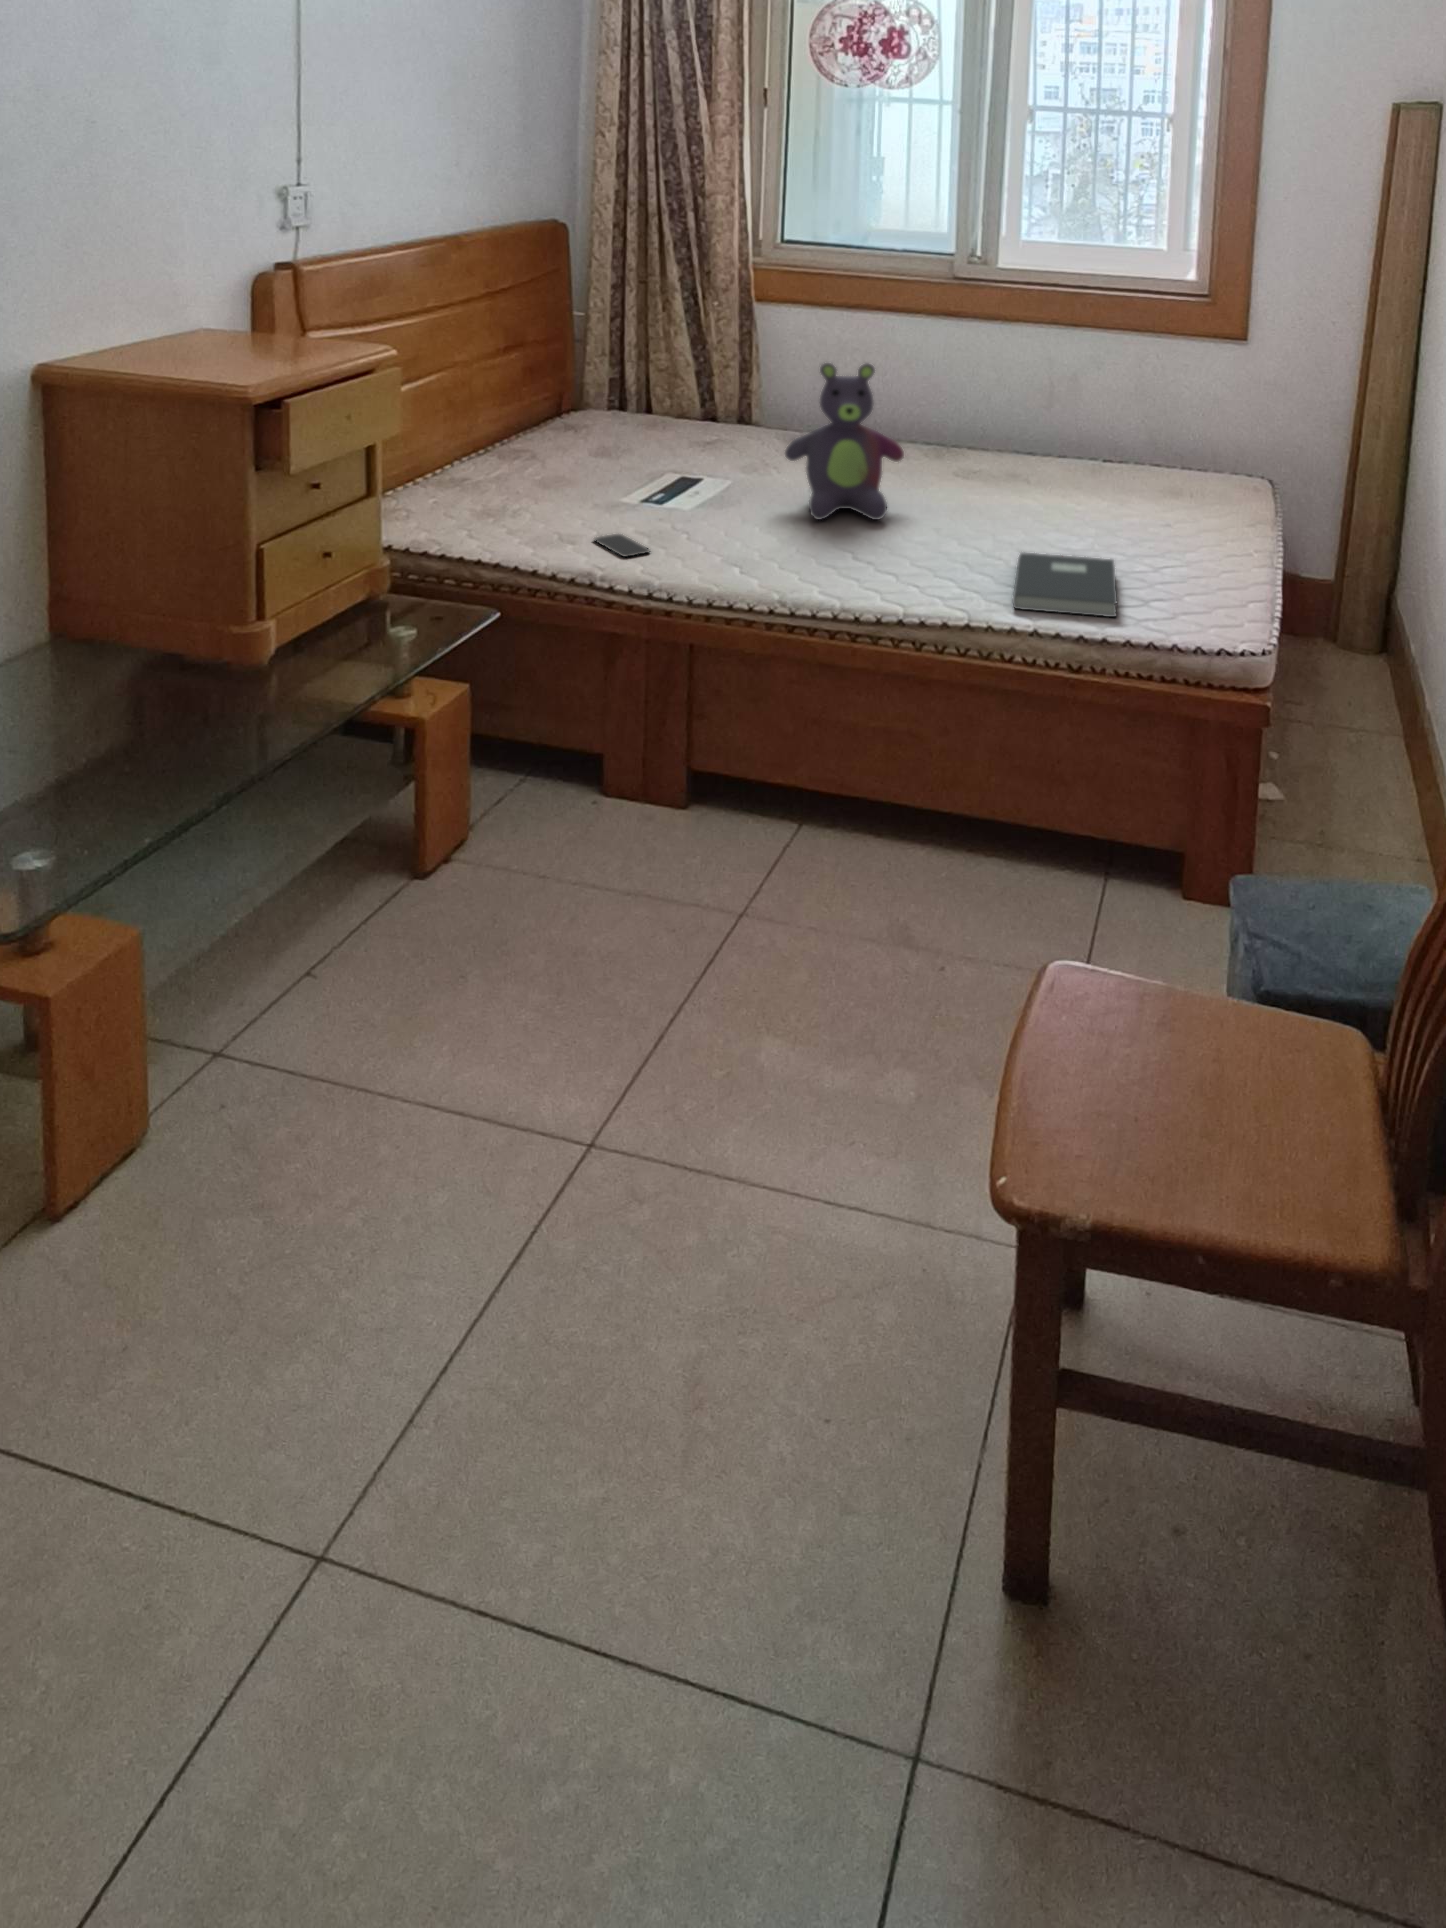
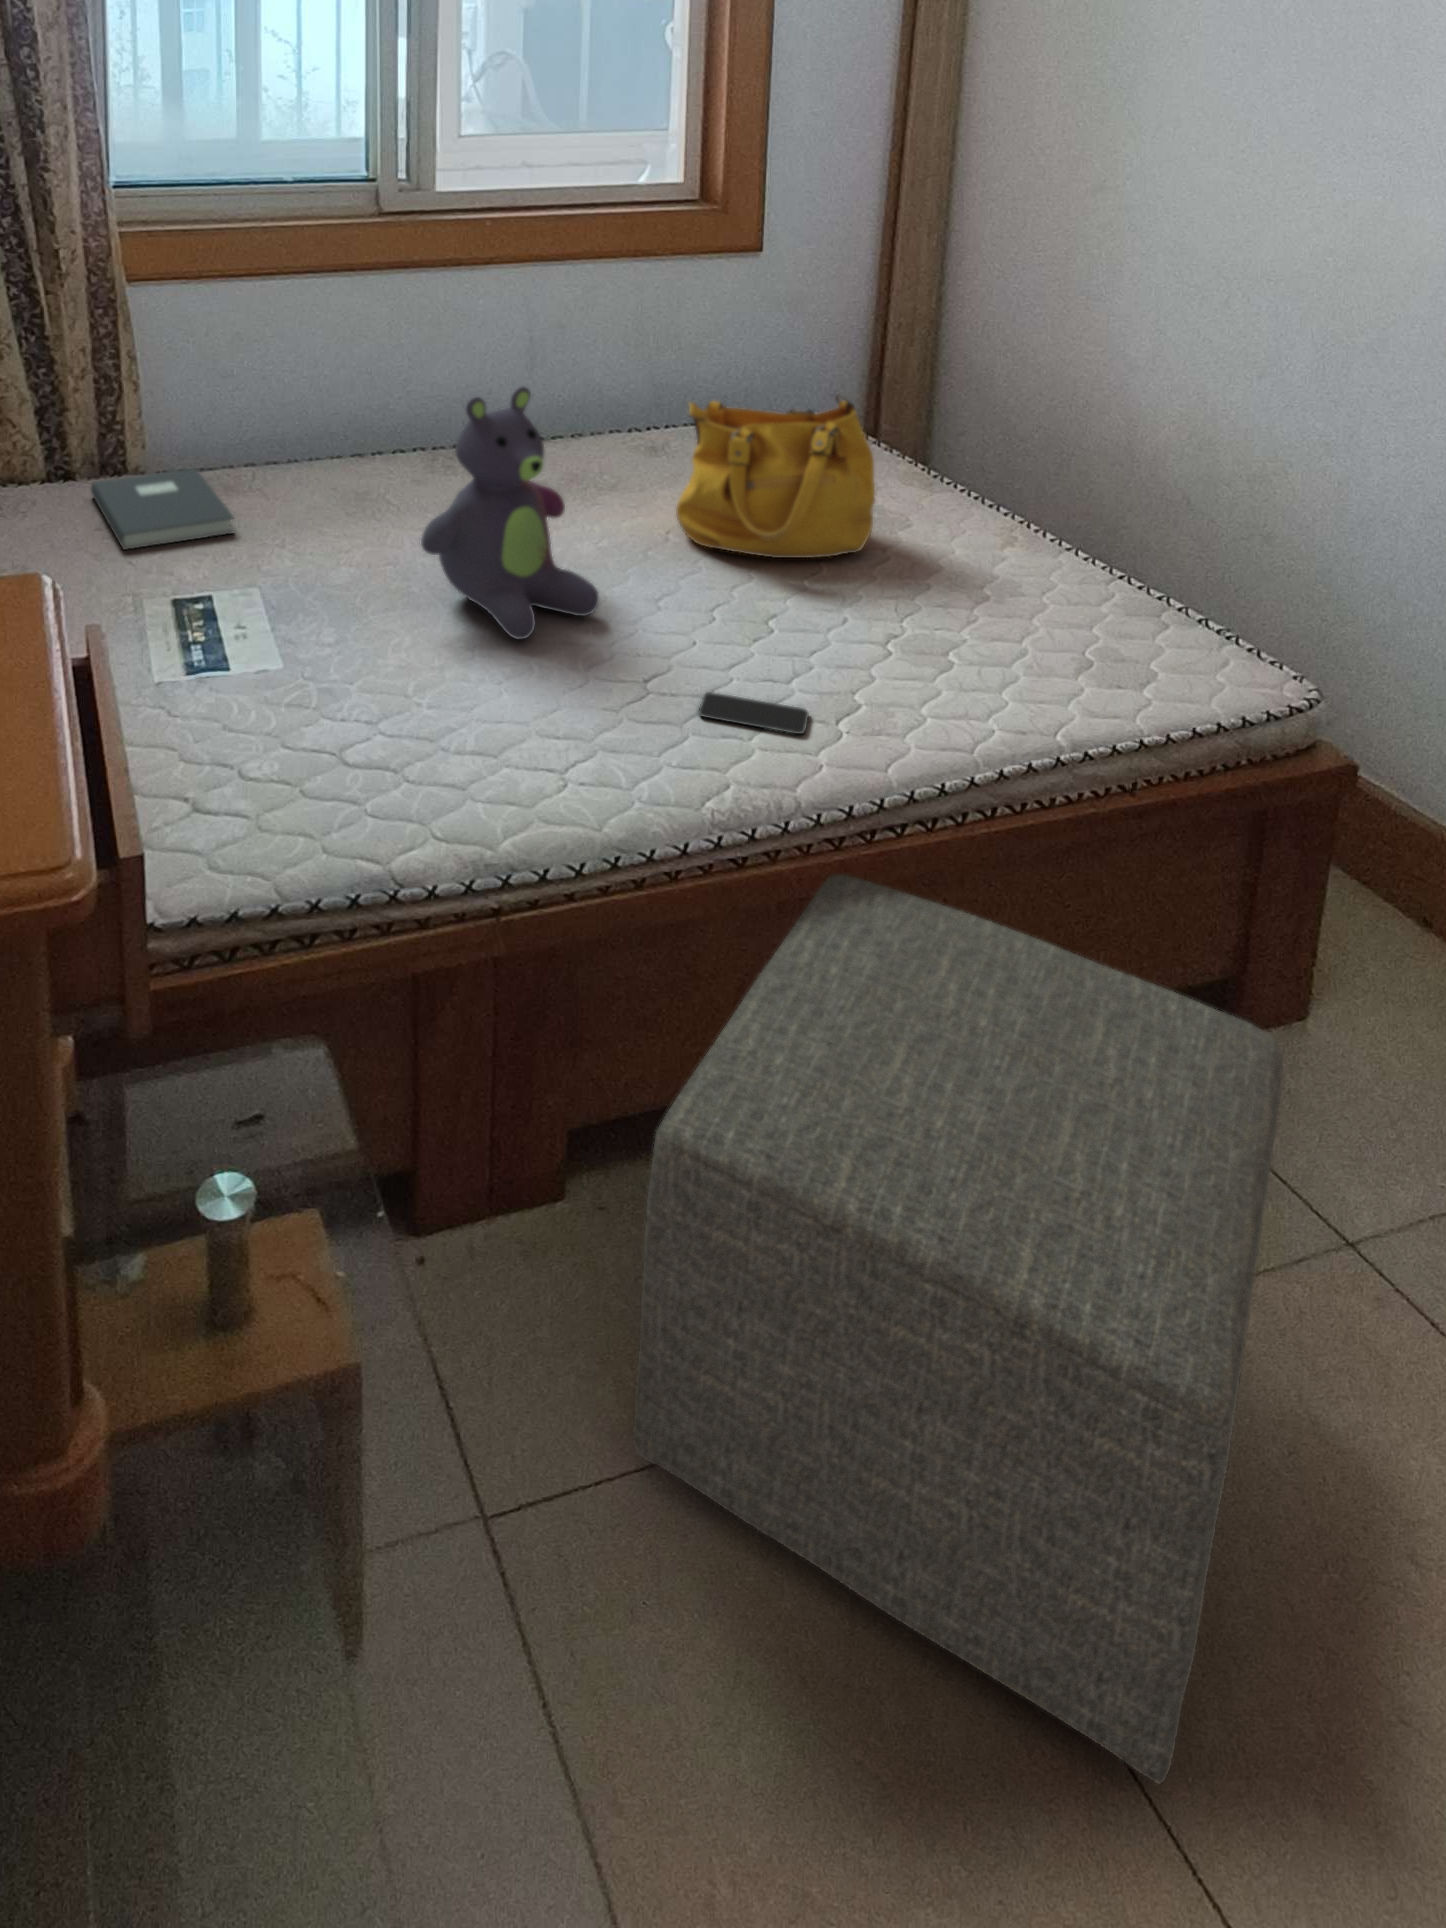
handbag: none [1013,406,1155,534] -> present [676,395,875,558]
smartphone: present [594,534,650,557] -> present [699,692,809,734]
book: present [1013,553,1117,617] -> present [91,469,234,550]
ottoman: none [578,647,954,1050] -> present [633,875,1283,1784]

